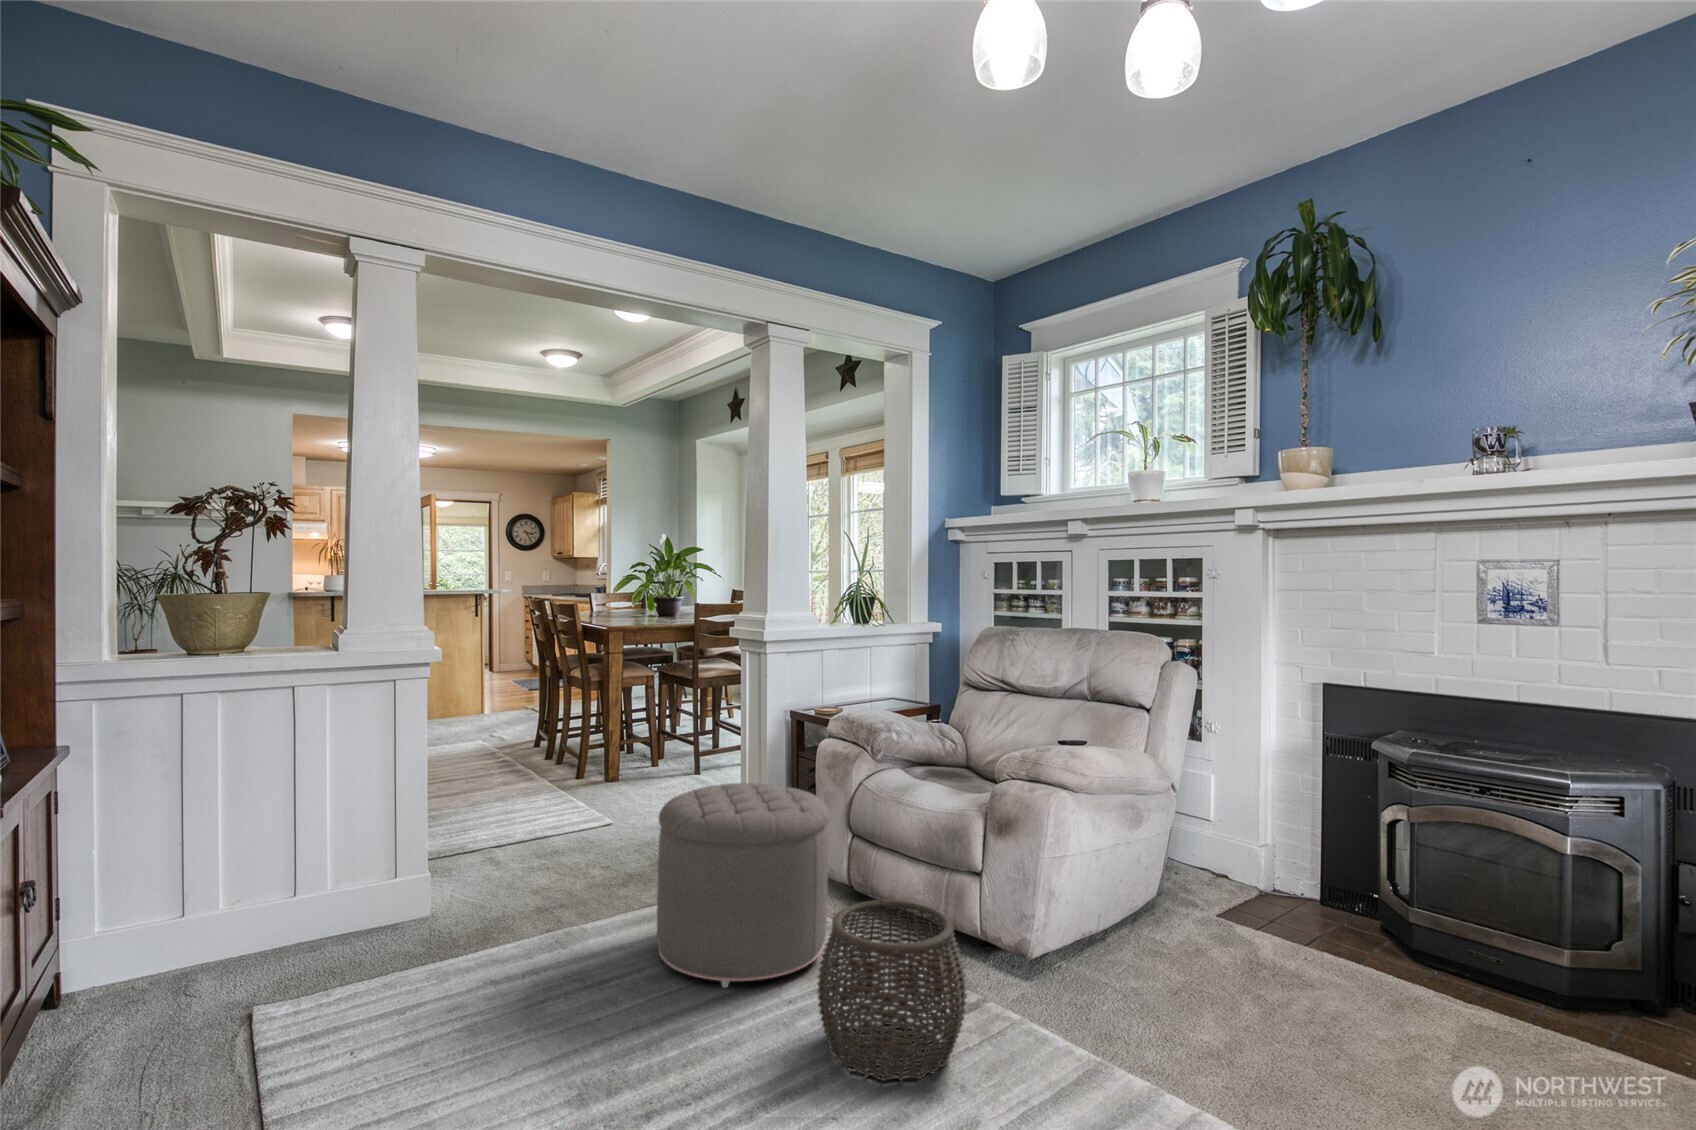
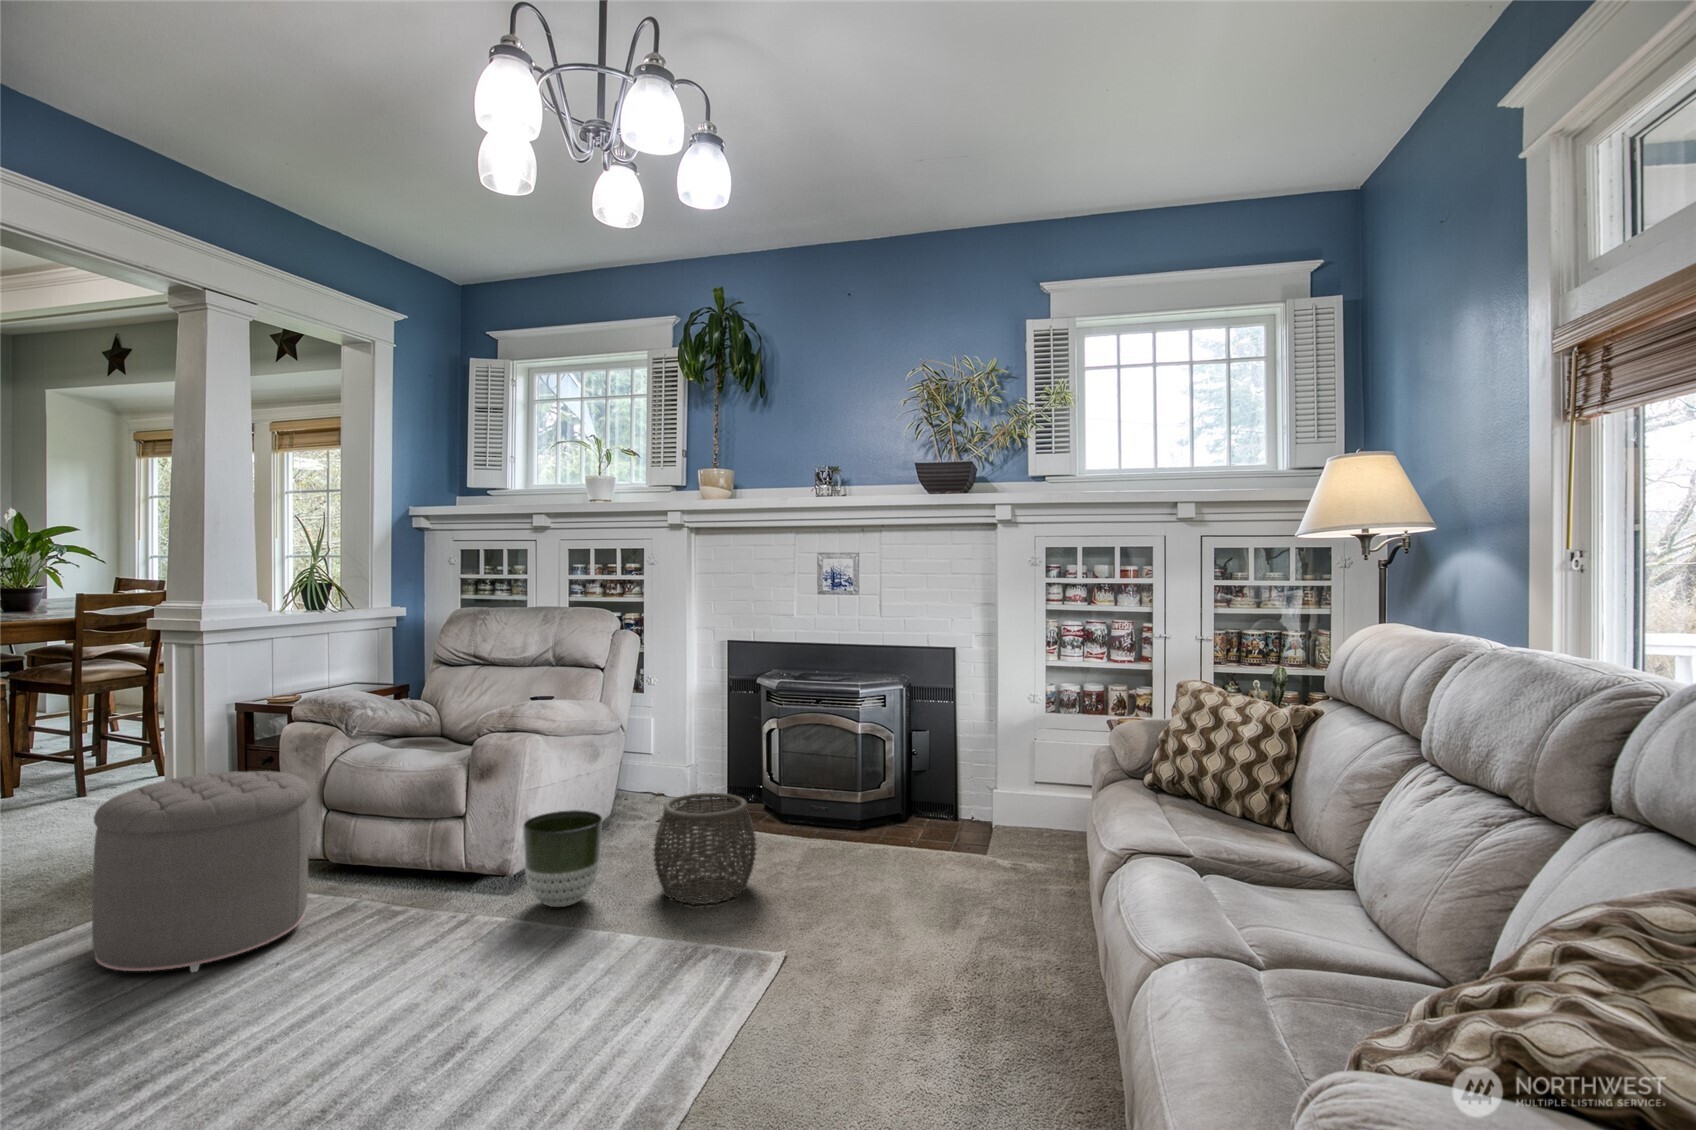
planter: none [1043,890,1142,1020] -> present [523,810,602,907]
woven basket: present [818,900,967,1082] -> present [653,793,757,905]

